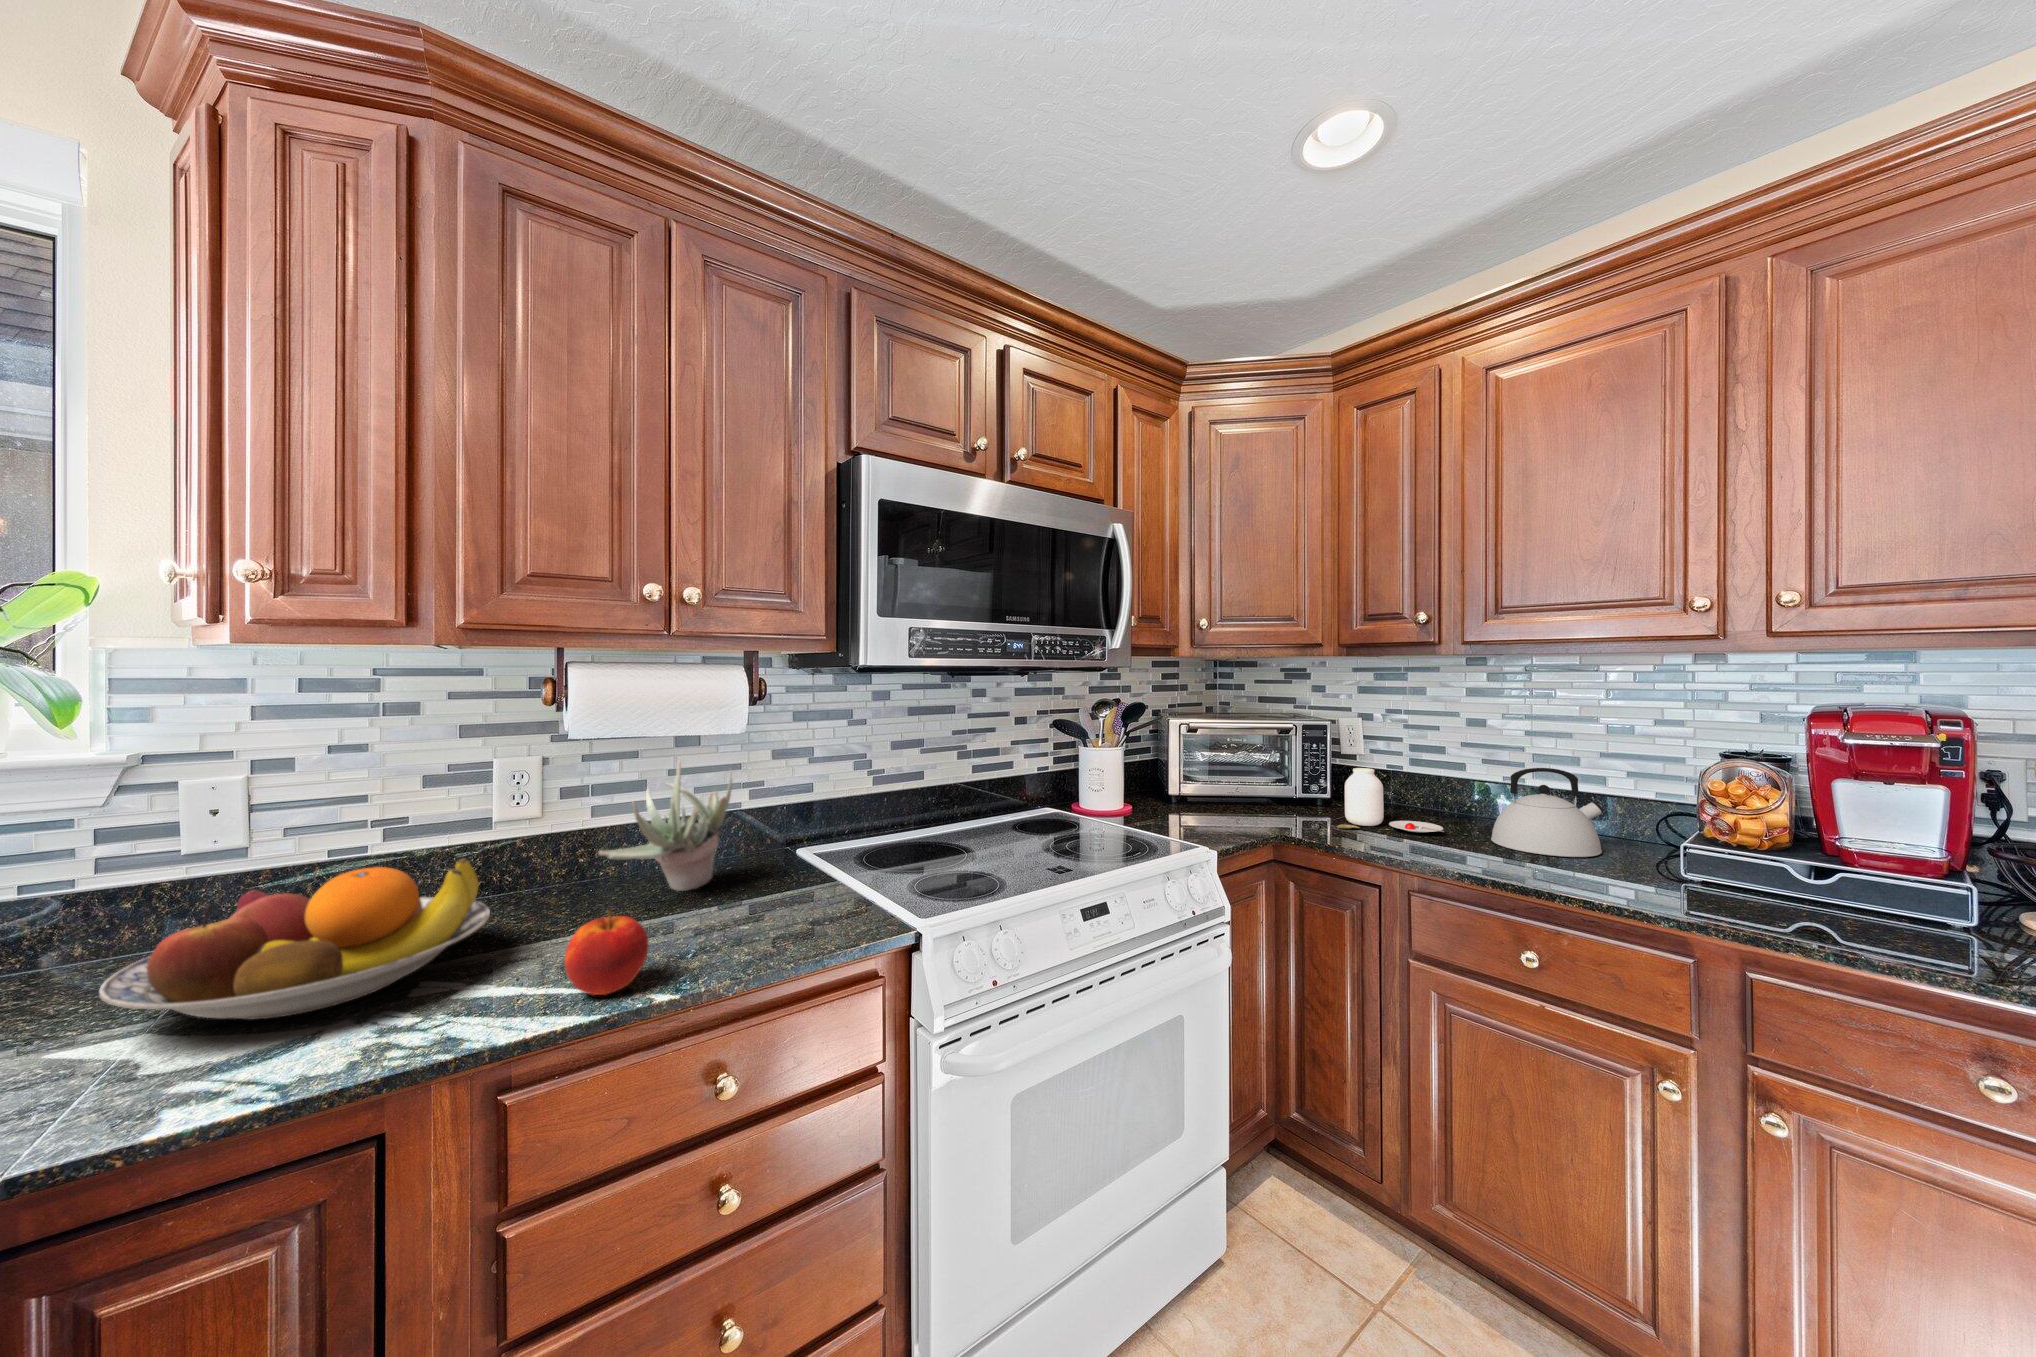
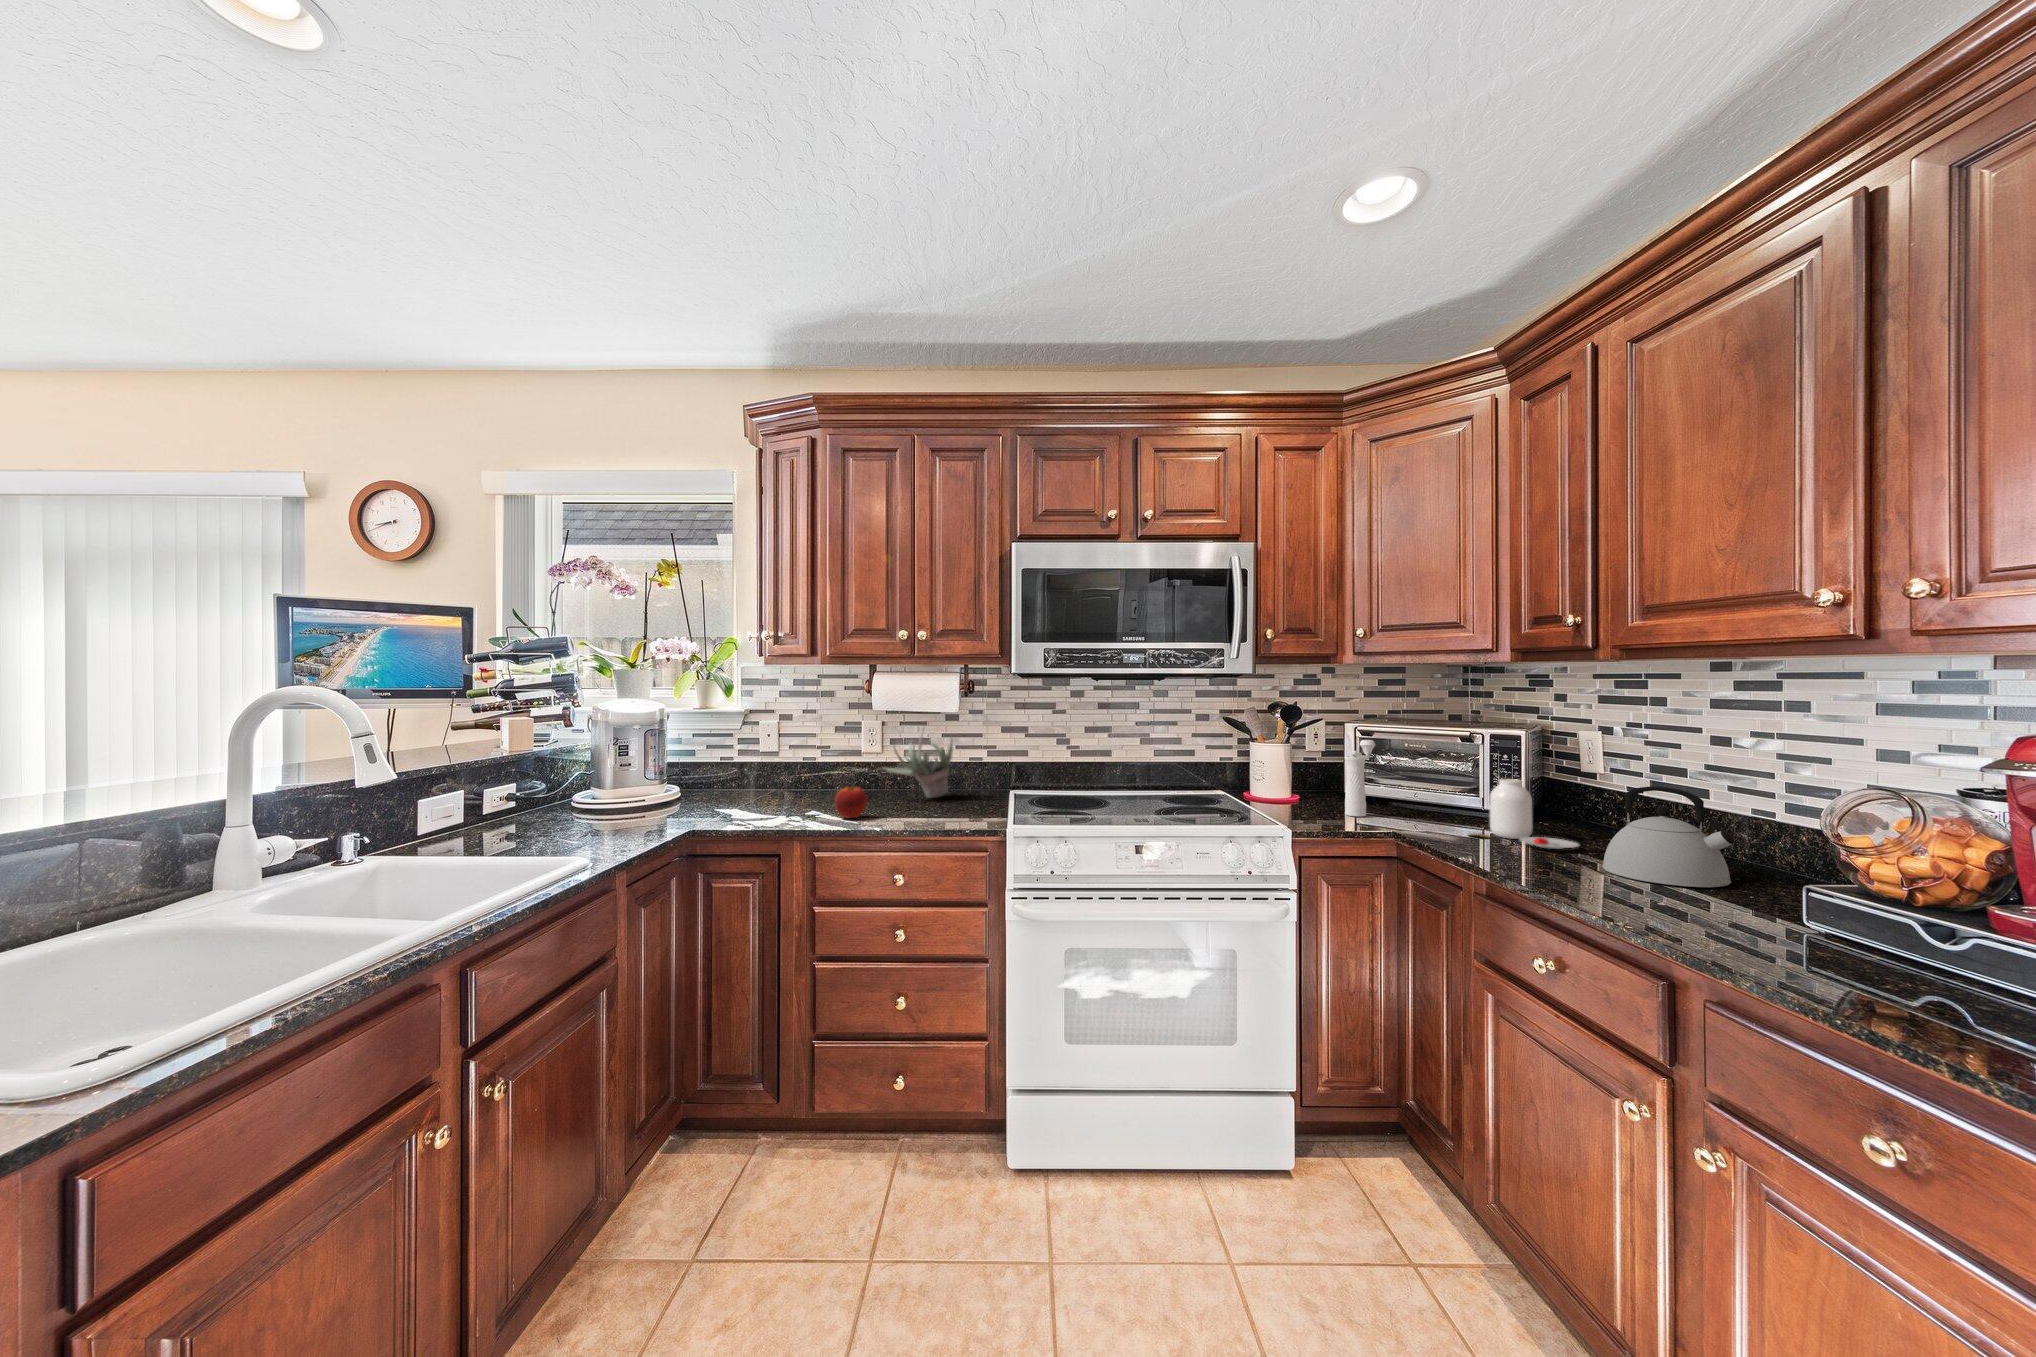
pepper mill: none [1189,737,1219,821] -> present [1344,740,1376,817]
fruit bowl: present [99,858,490,1020] -> none [723,758,836,808]

